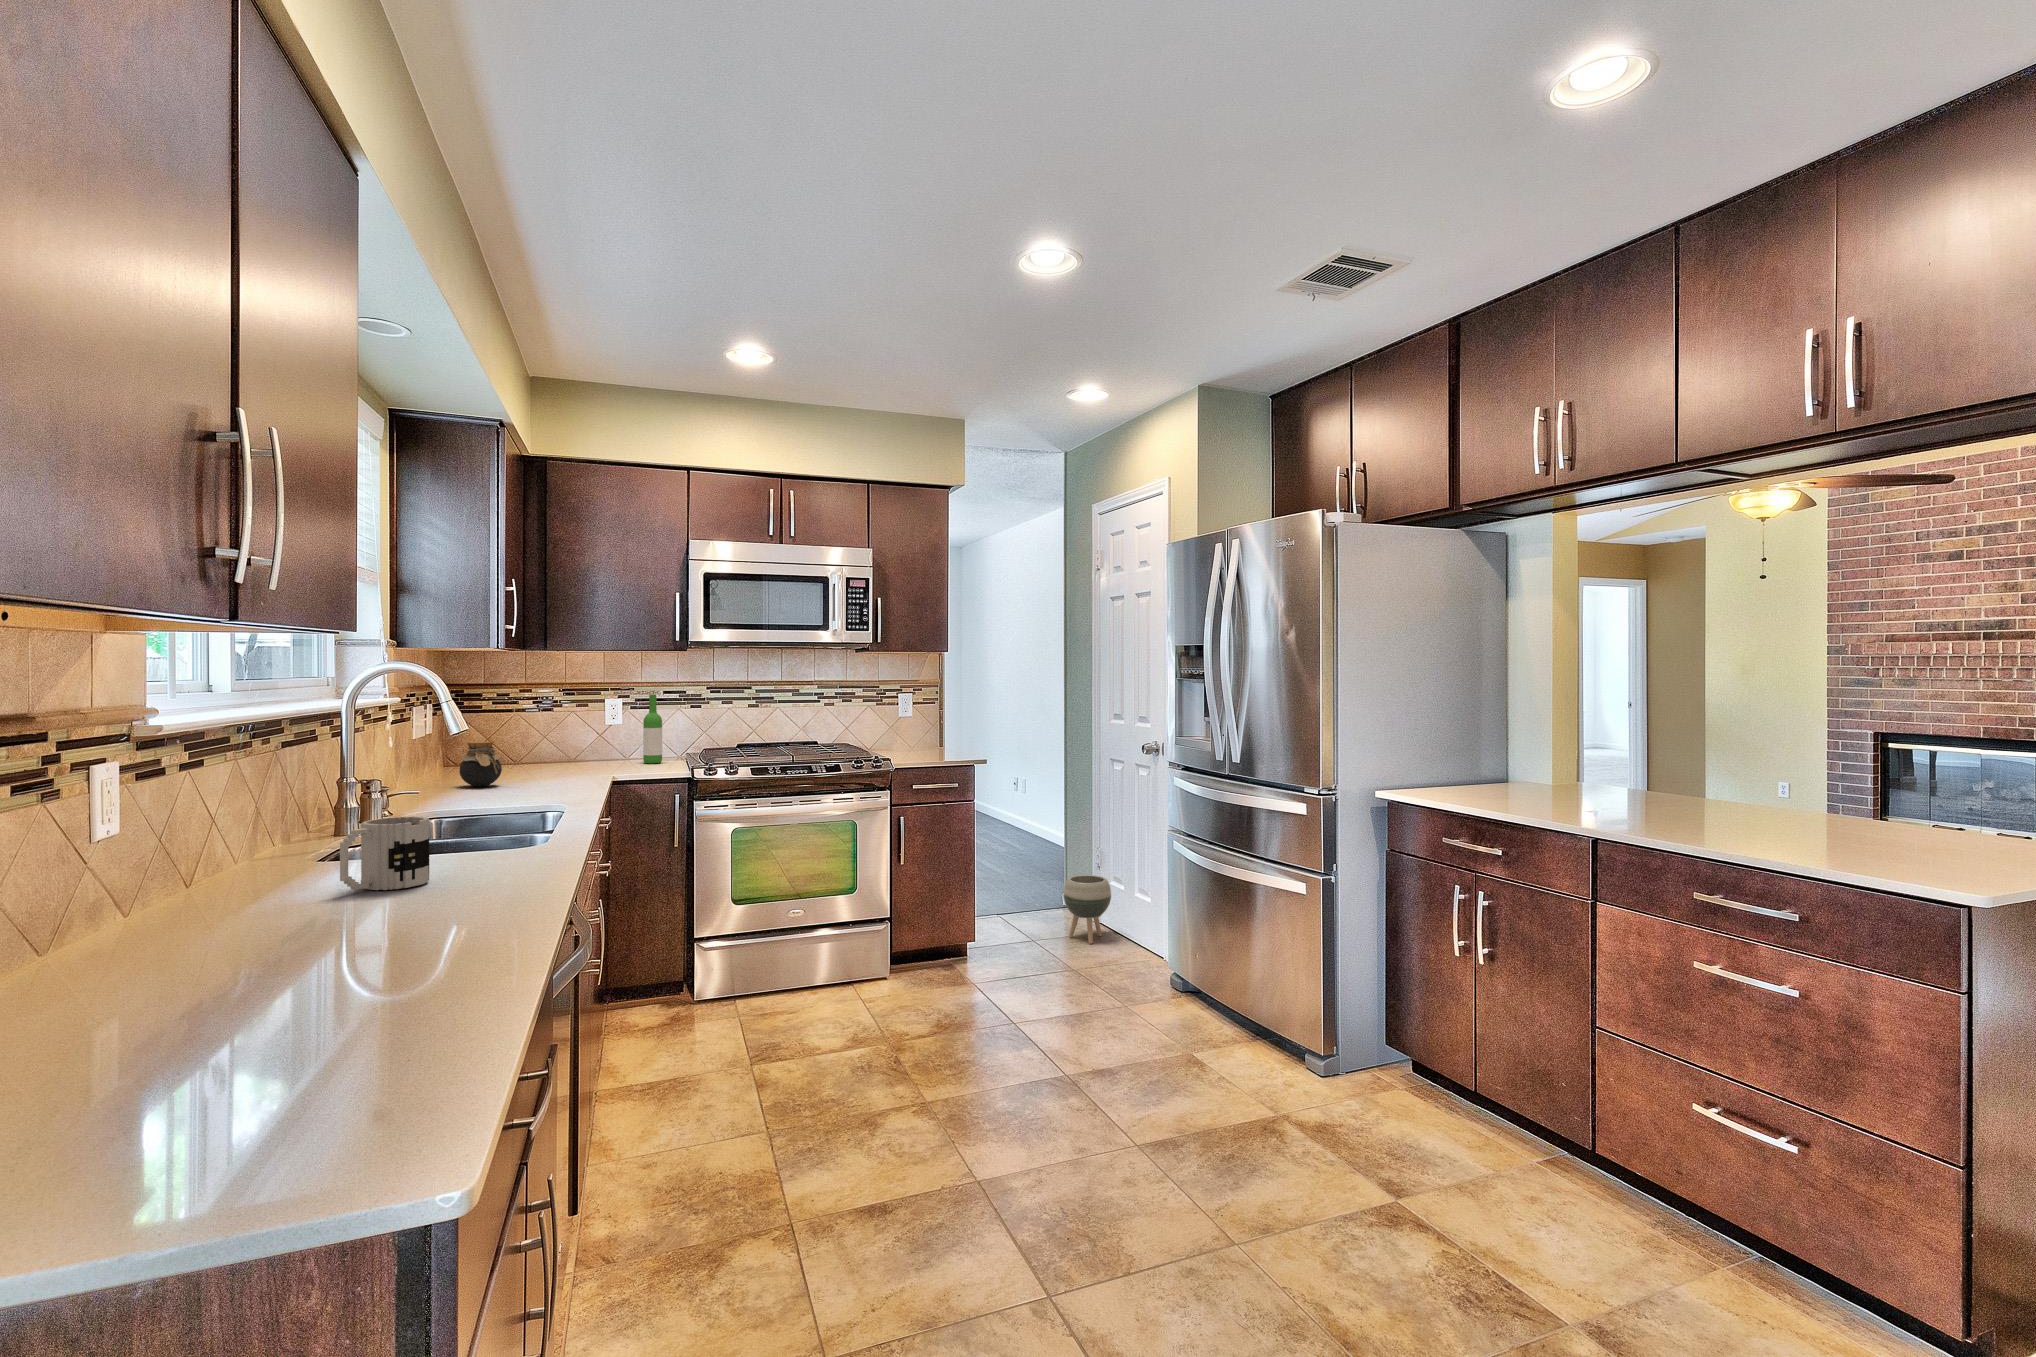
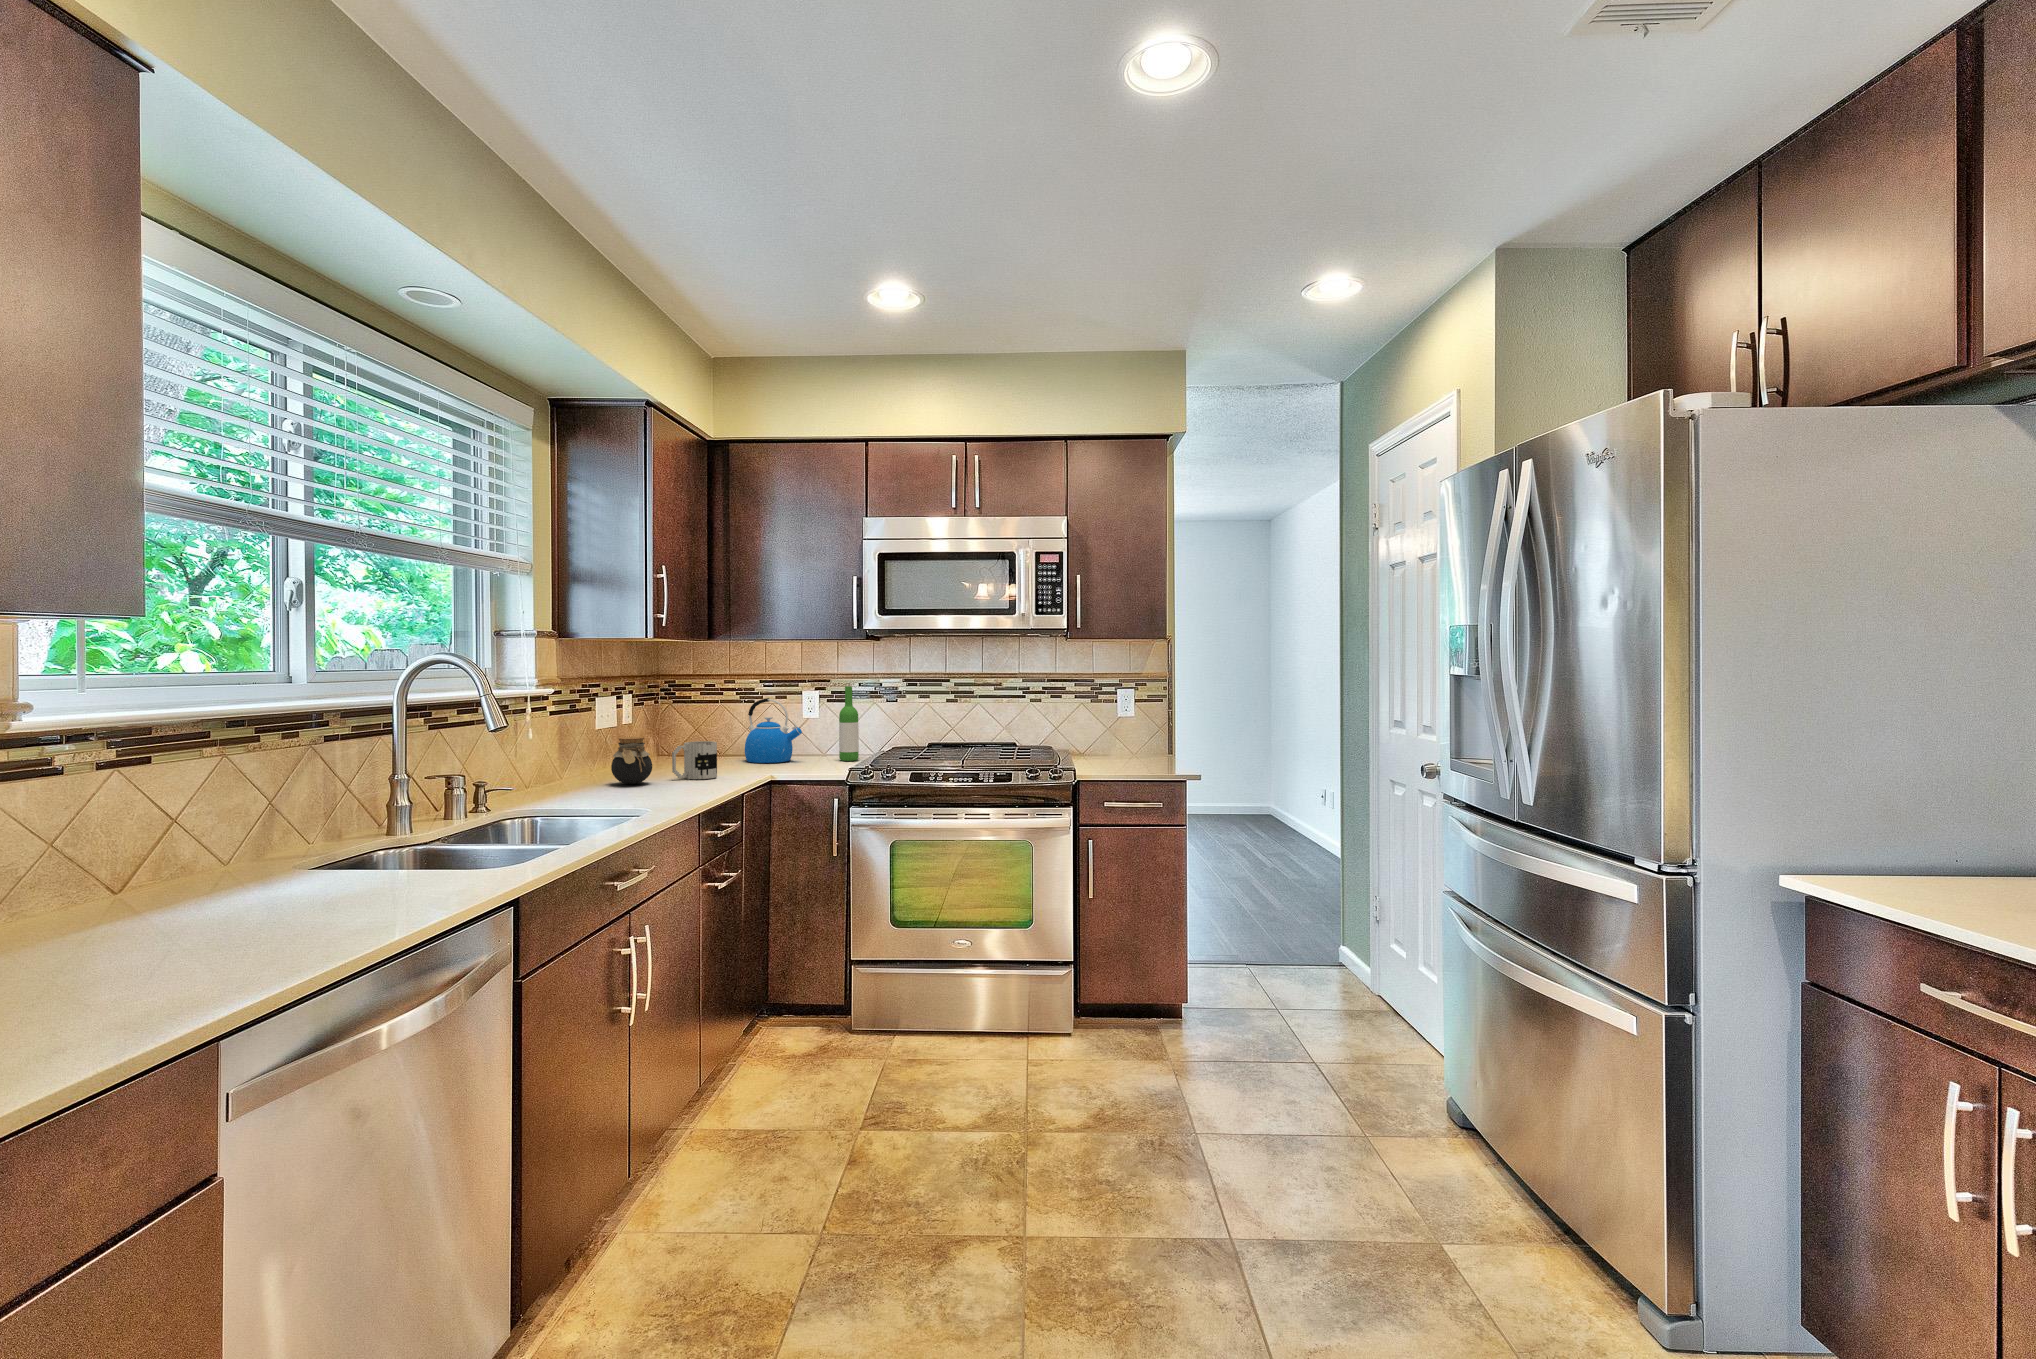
kettle: none [550,706,610,767] -> present [745,698,802,763]
mug: present [340,816,429,890] -> present [672,741,717,779]
planter: present [1063,875,1111,944] -> none [1320,926,1386,1020]

